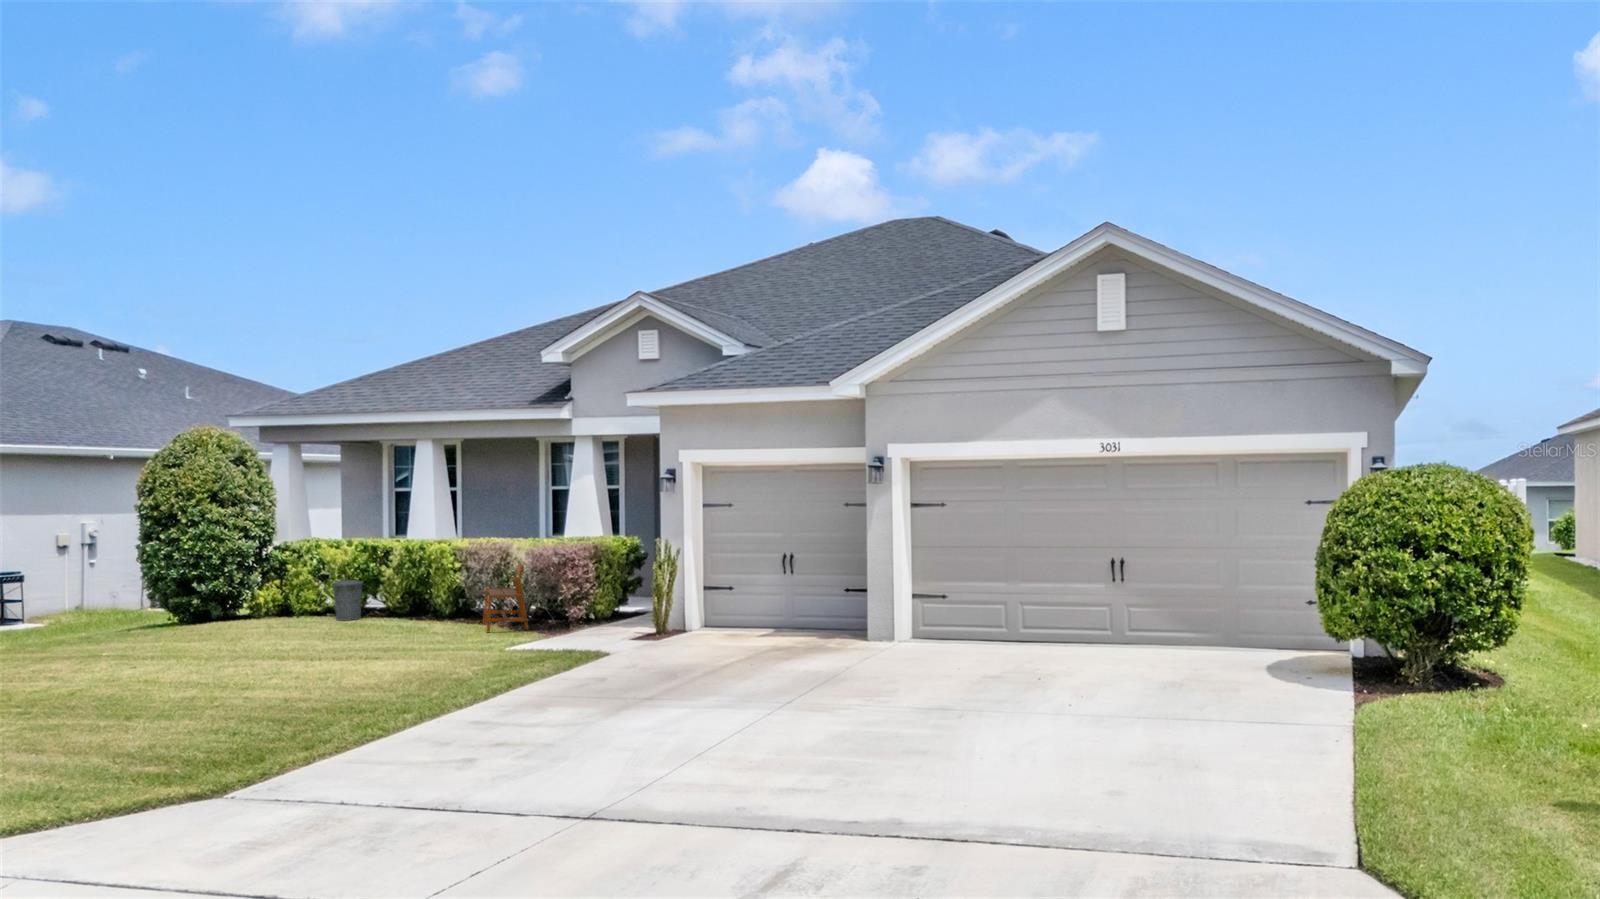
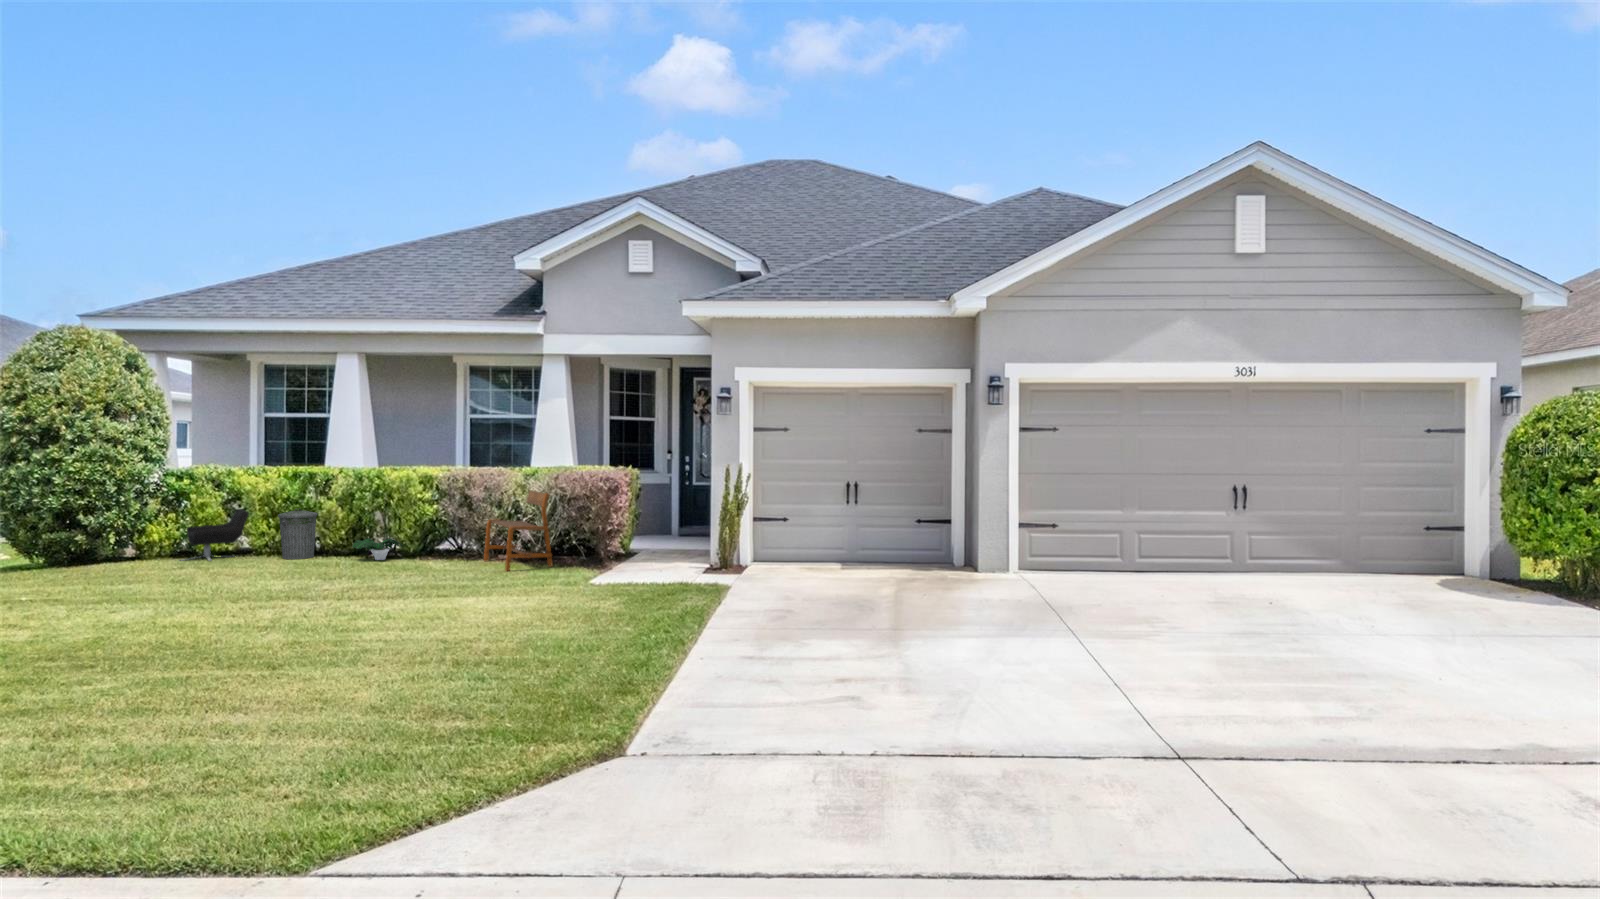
lounge chair: none [262,578,313,621] -> present [187,509,249,561]
potted plant: none [384,604,423,622] -> present [352,538,402,560]

